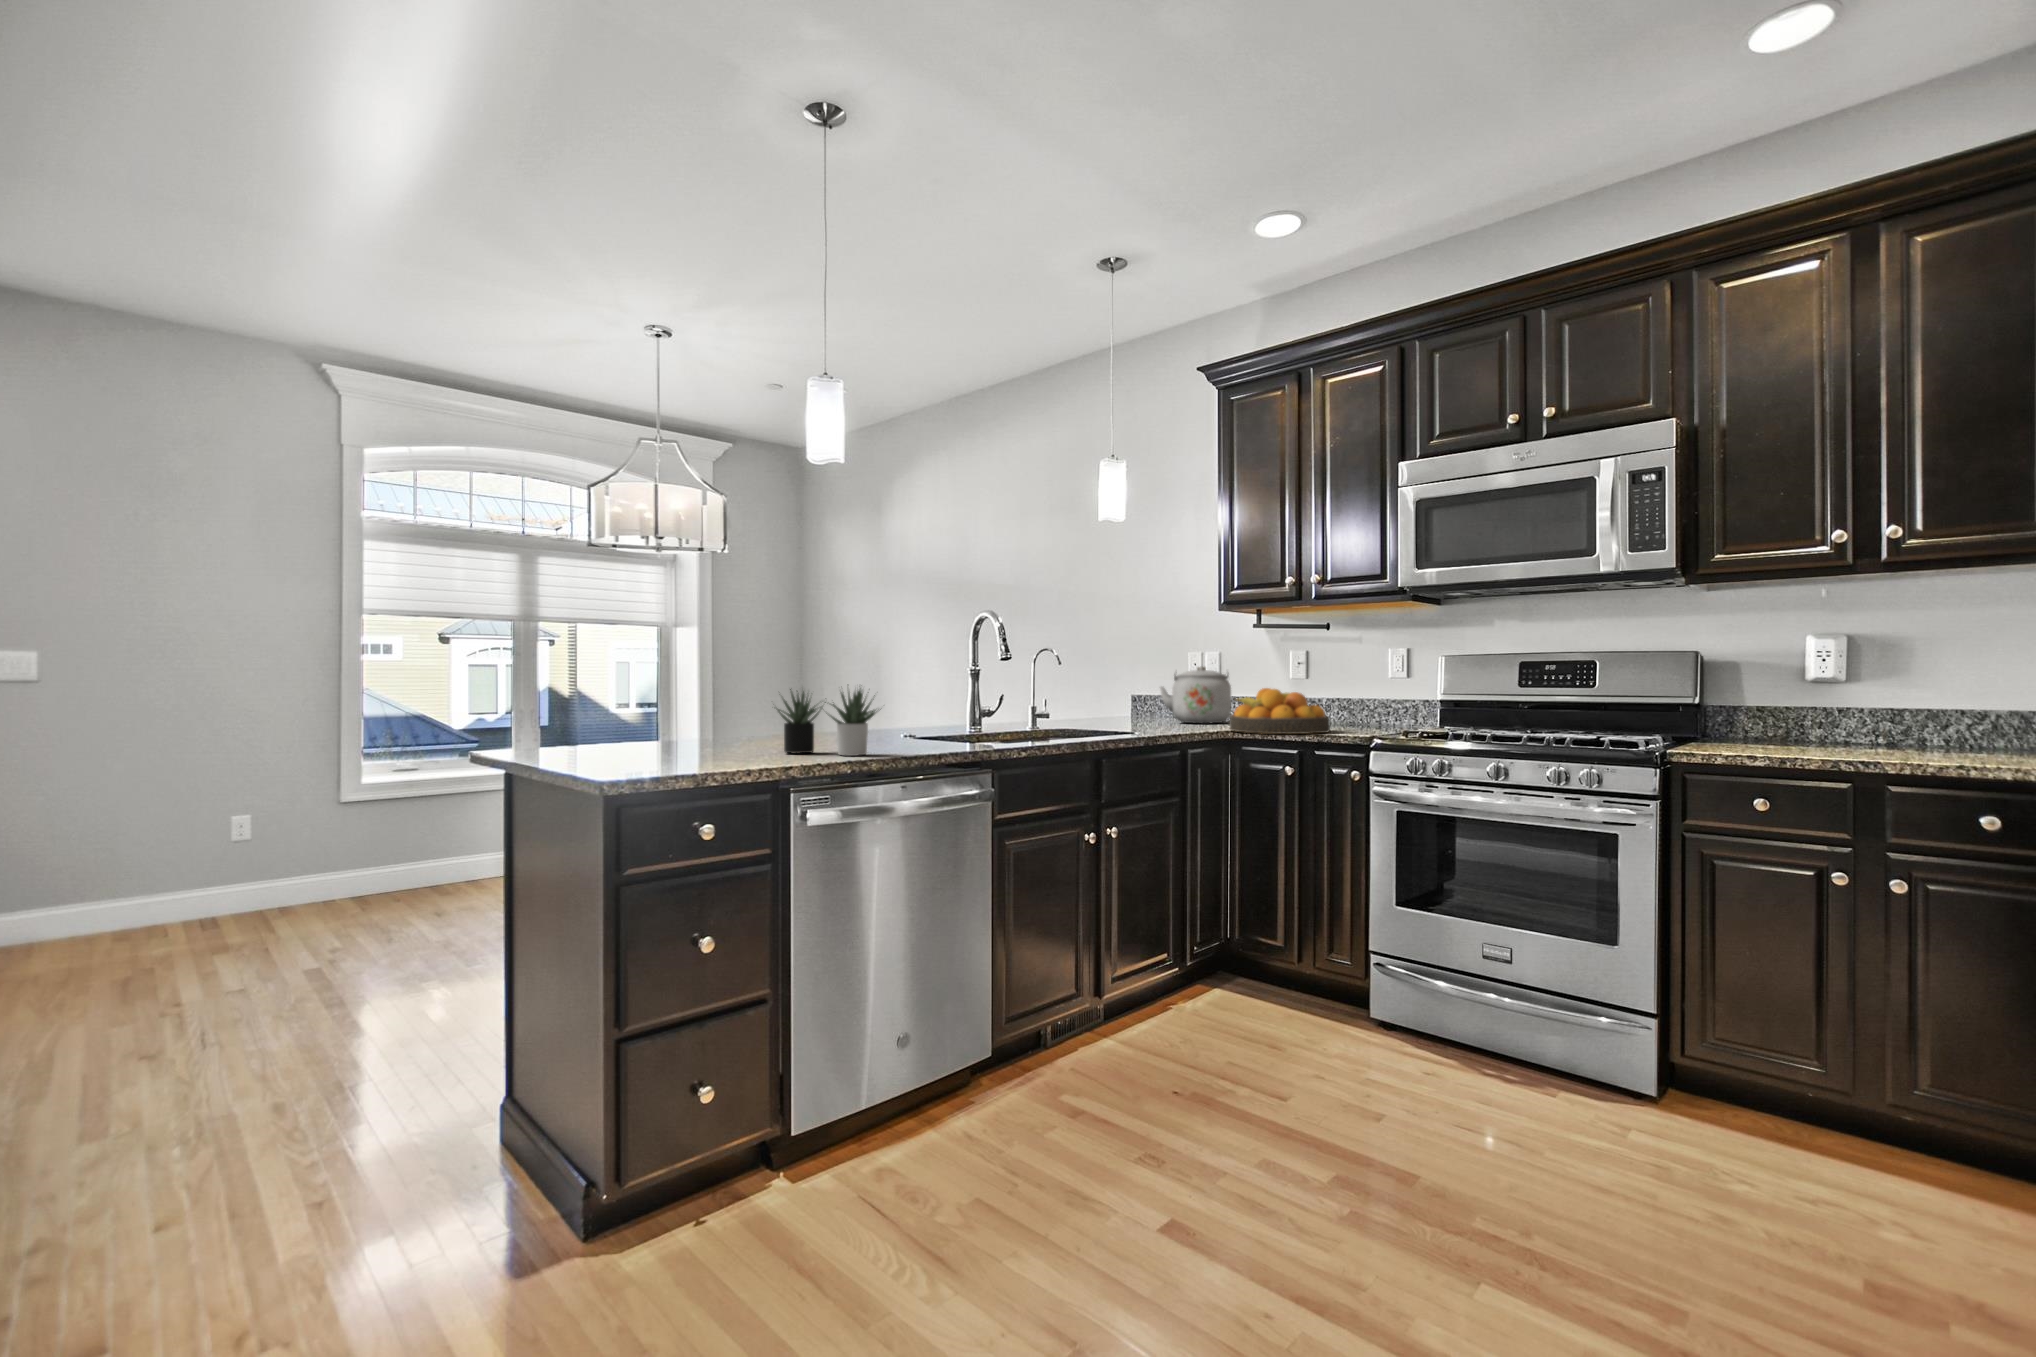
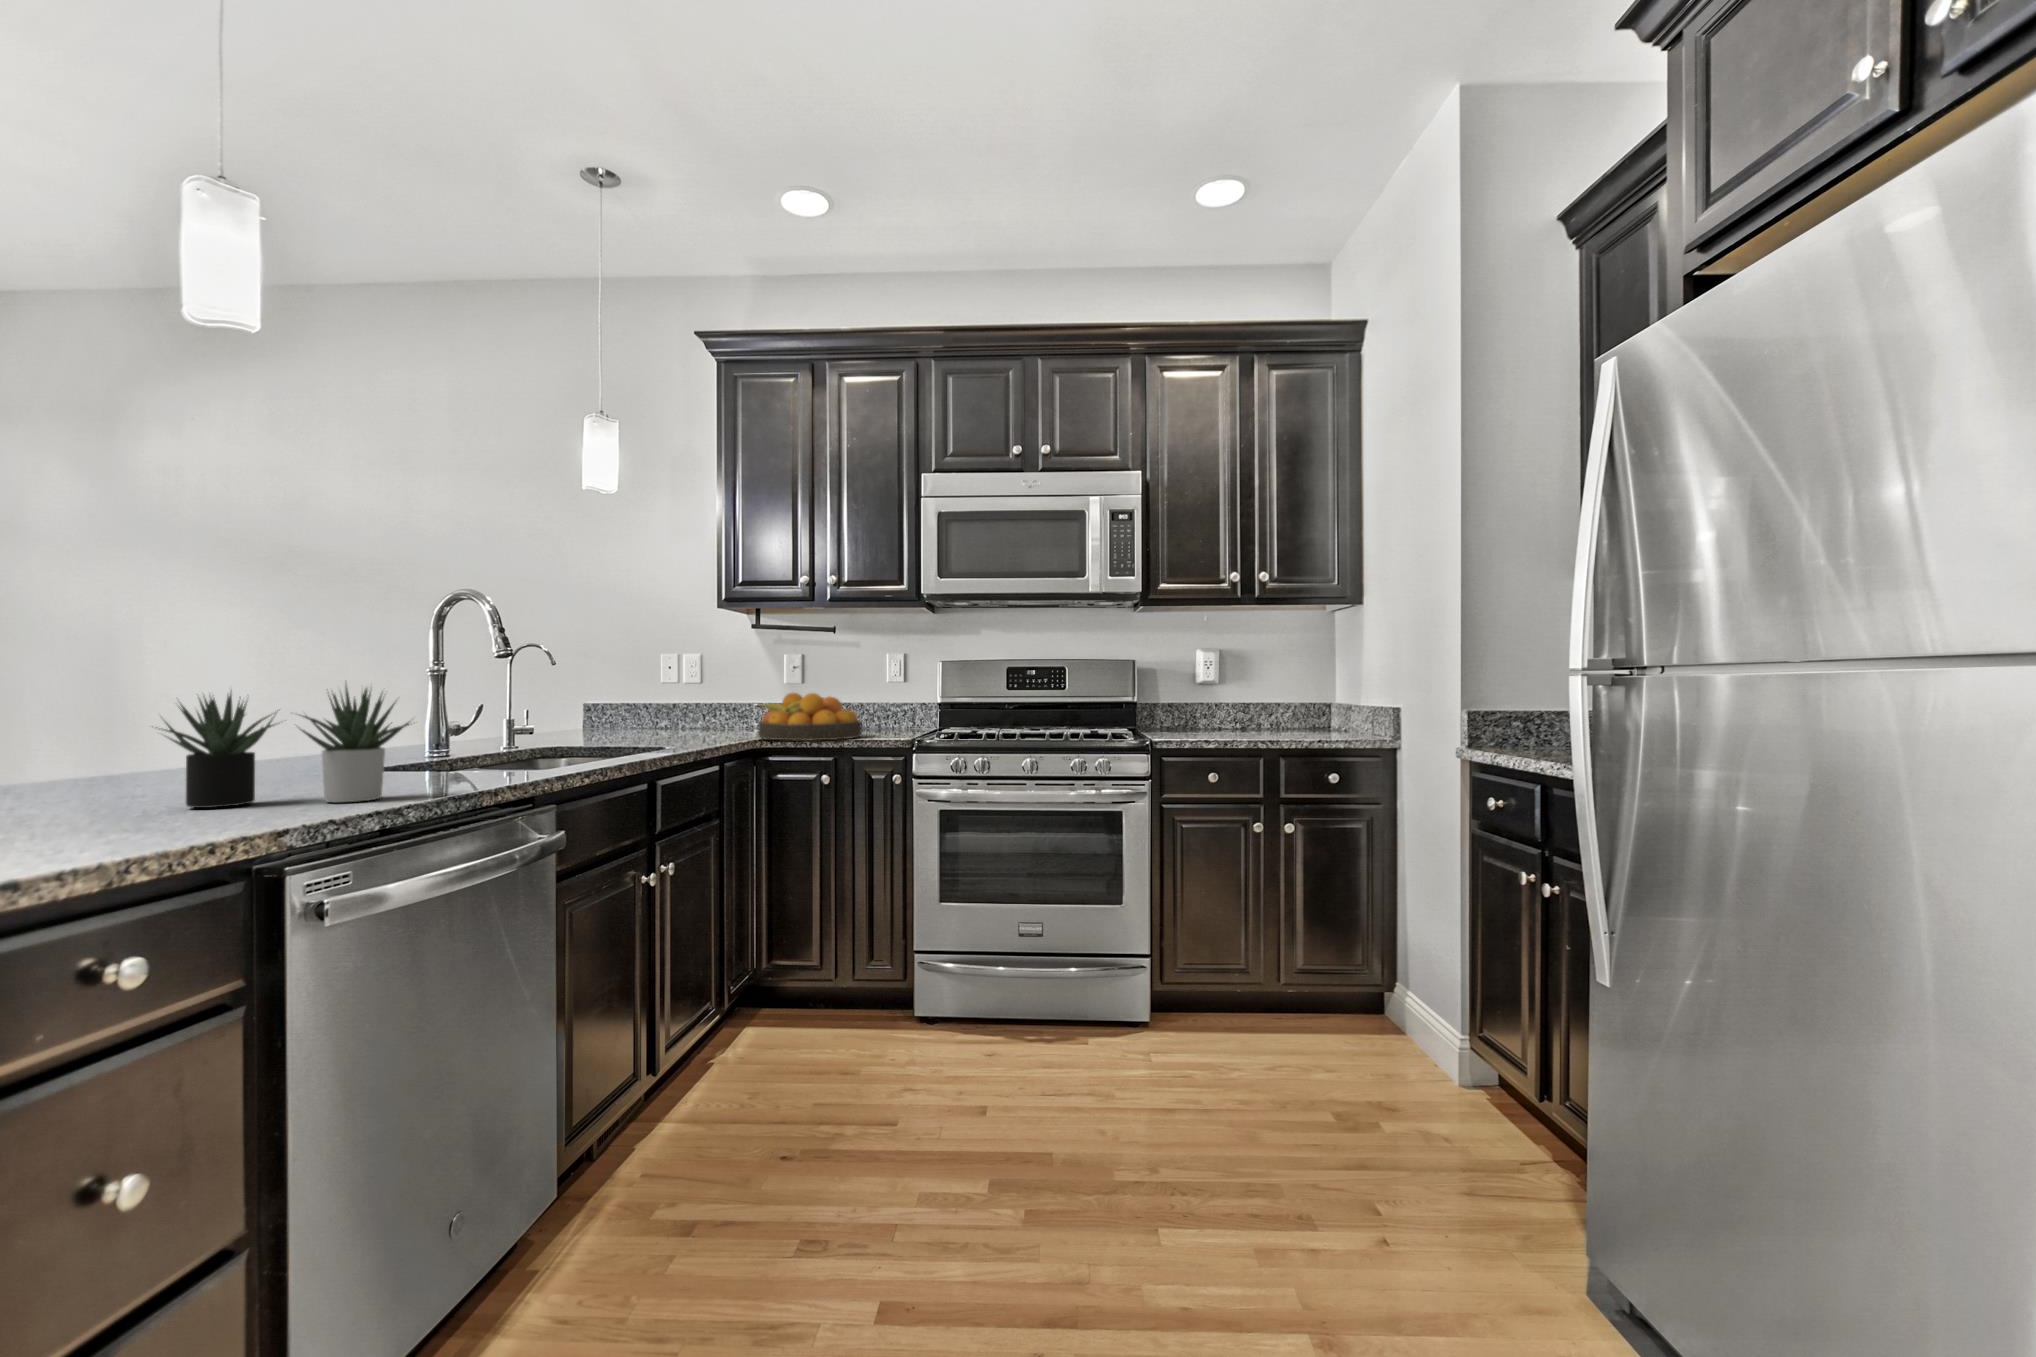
kettle: present [1160,666,1231,724] -> none [635,670,719,734]

